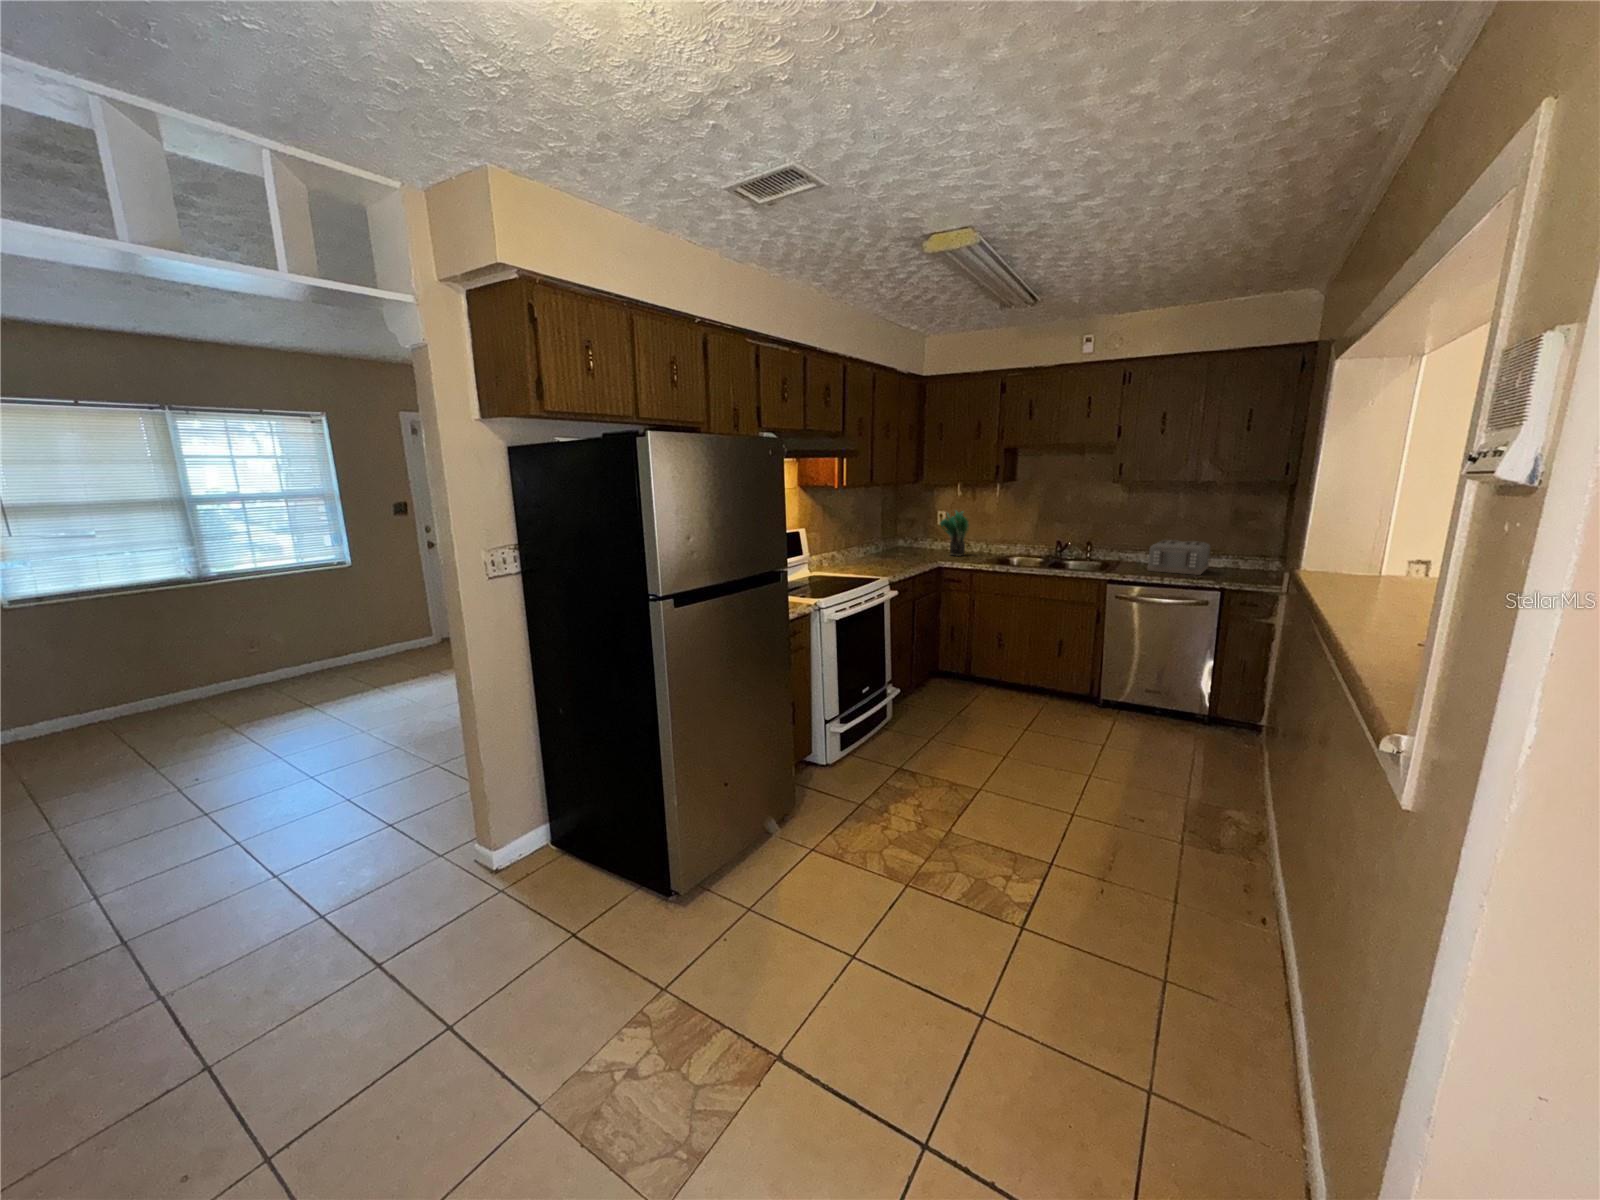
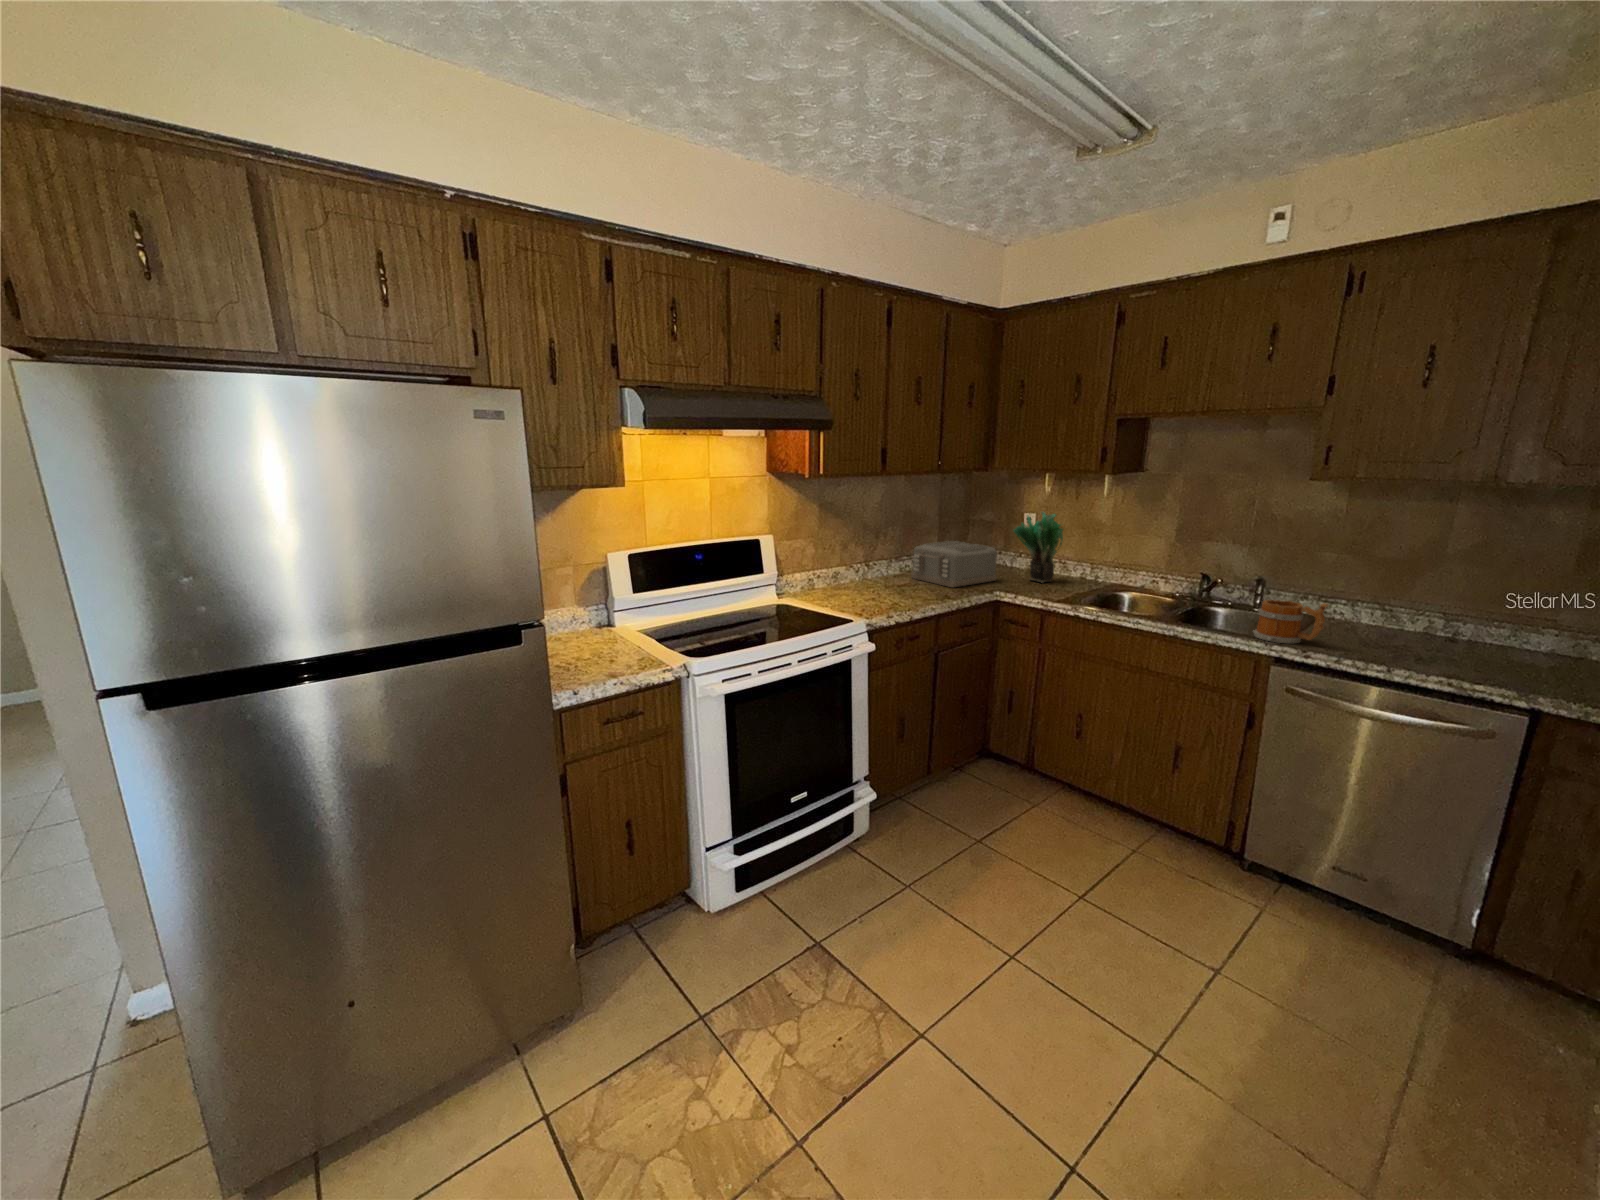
toaster: present [1147,540,1210,575] -> present [911,541,997,587]
mug: none [1093,549,1130,573] -> present [1253,600,1328,643]

